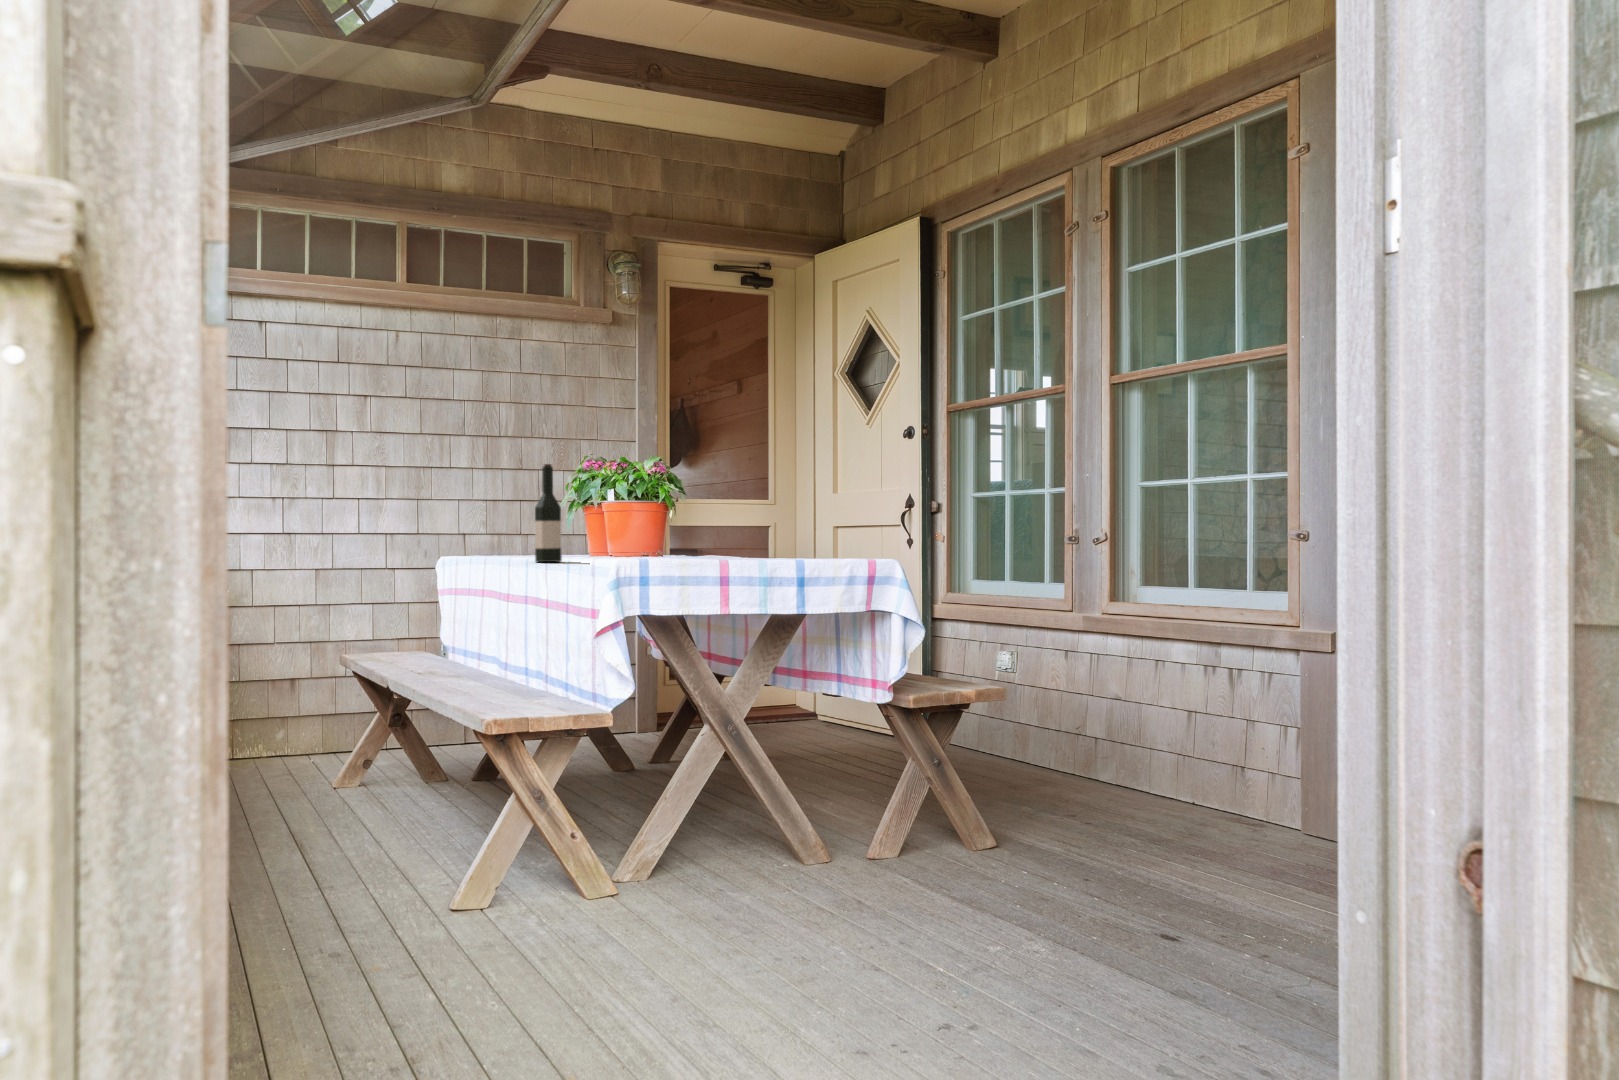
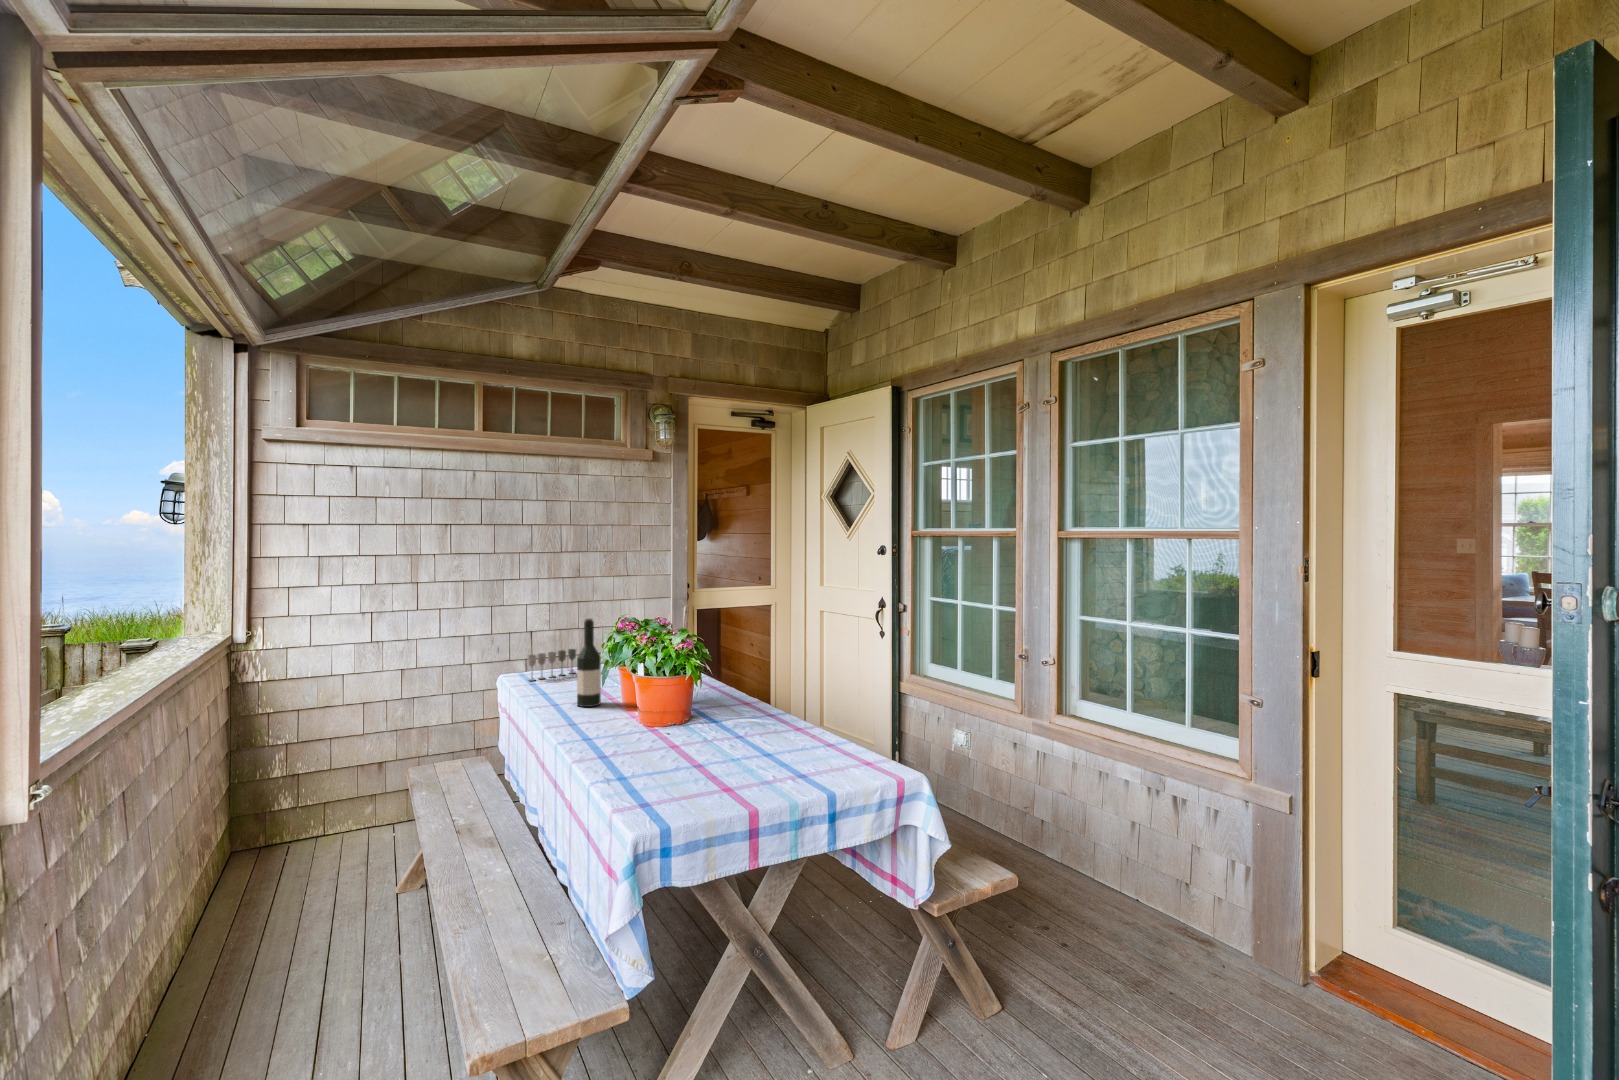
wine glass: none [474,525,529,555] -> present [527,649,576,681]

